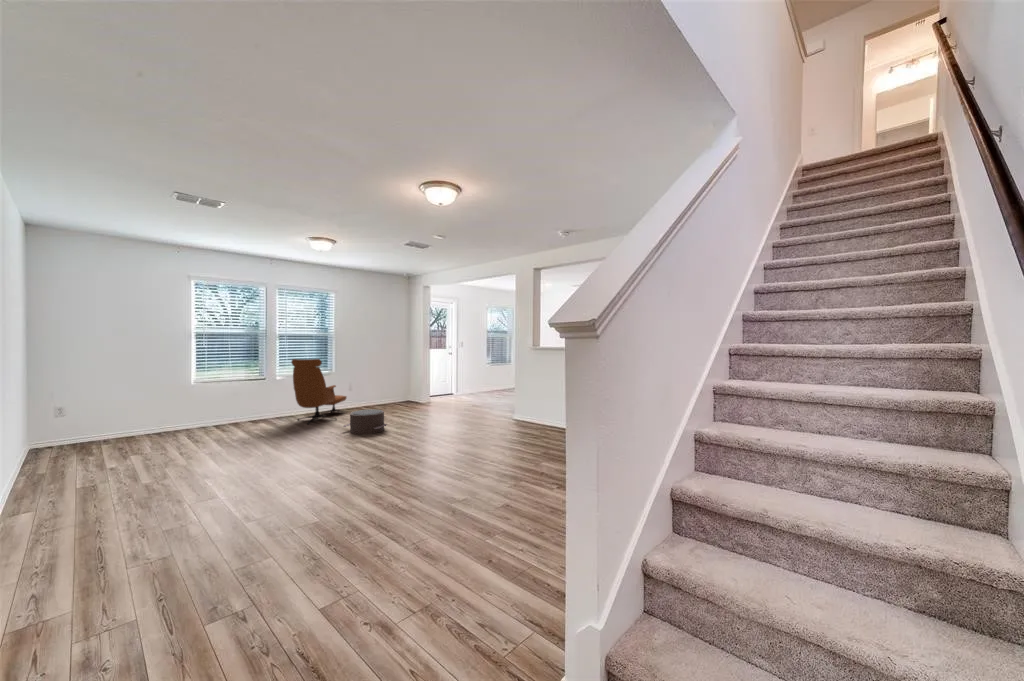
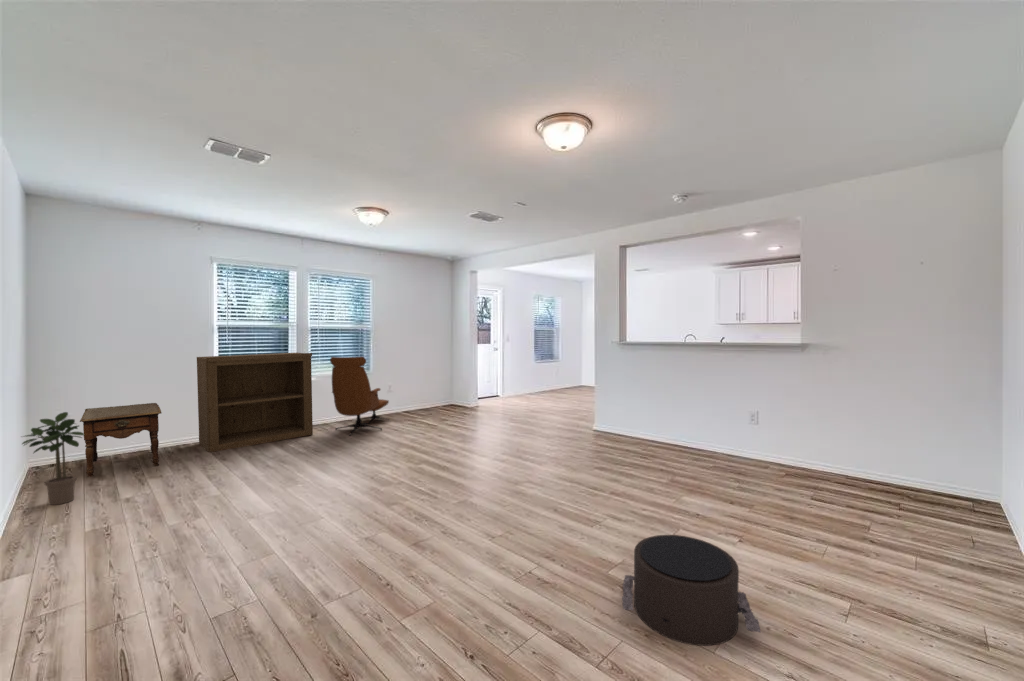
bookshelf: none [177,356,277,437] -> present [197,353,313,452]
side table: none [75,397,144,455] -> present [80,403,161,477]
potted plant: none [25,401,77,473] -> present [22,412,84,505]
pouf: present [343,409,387,434] -> present [622,535,760,646]

